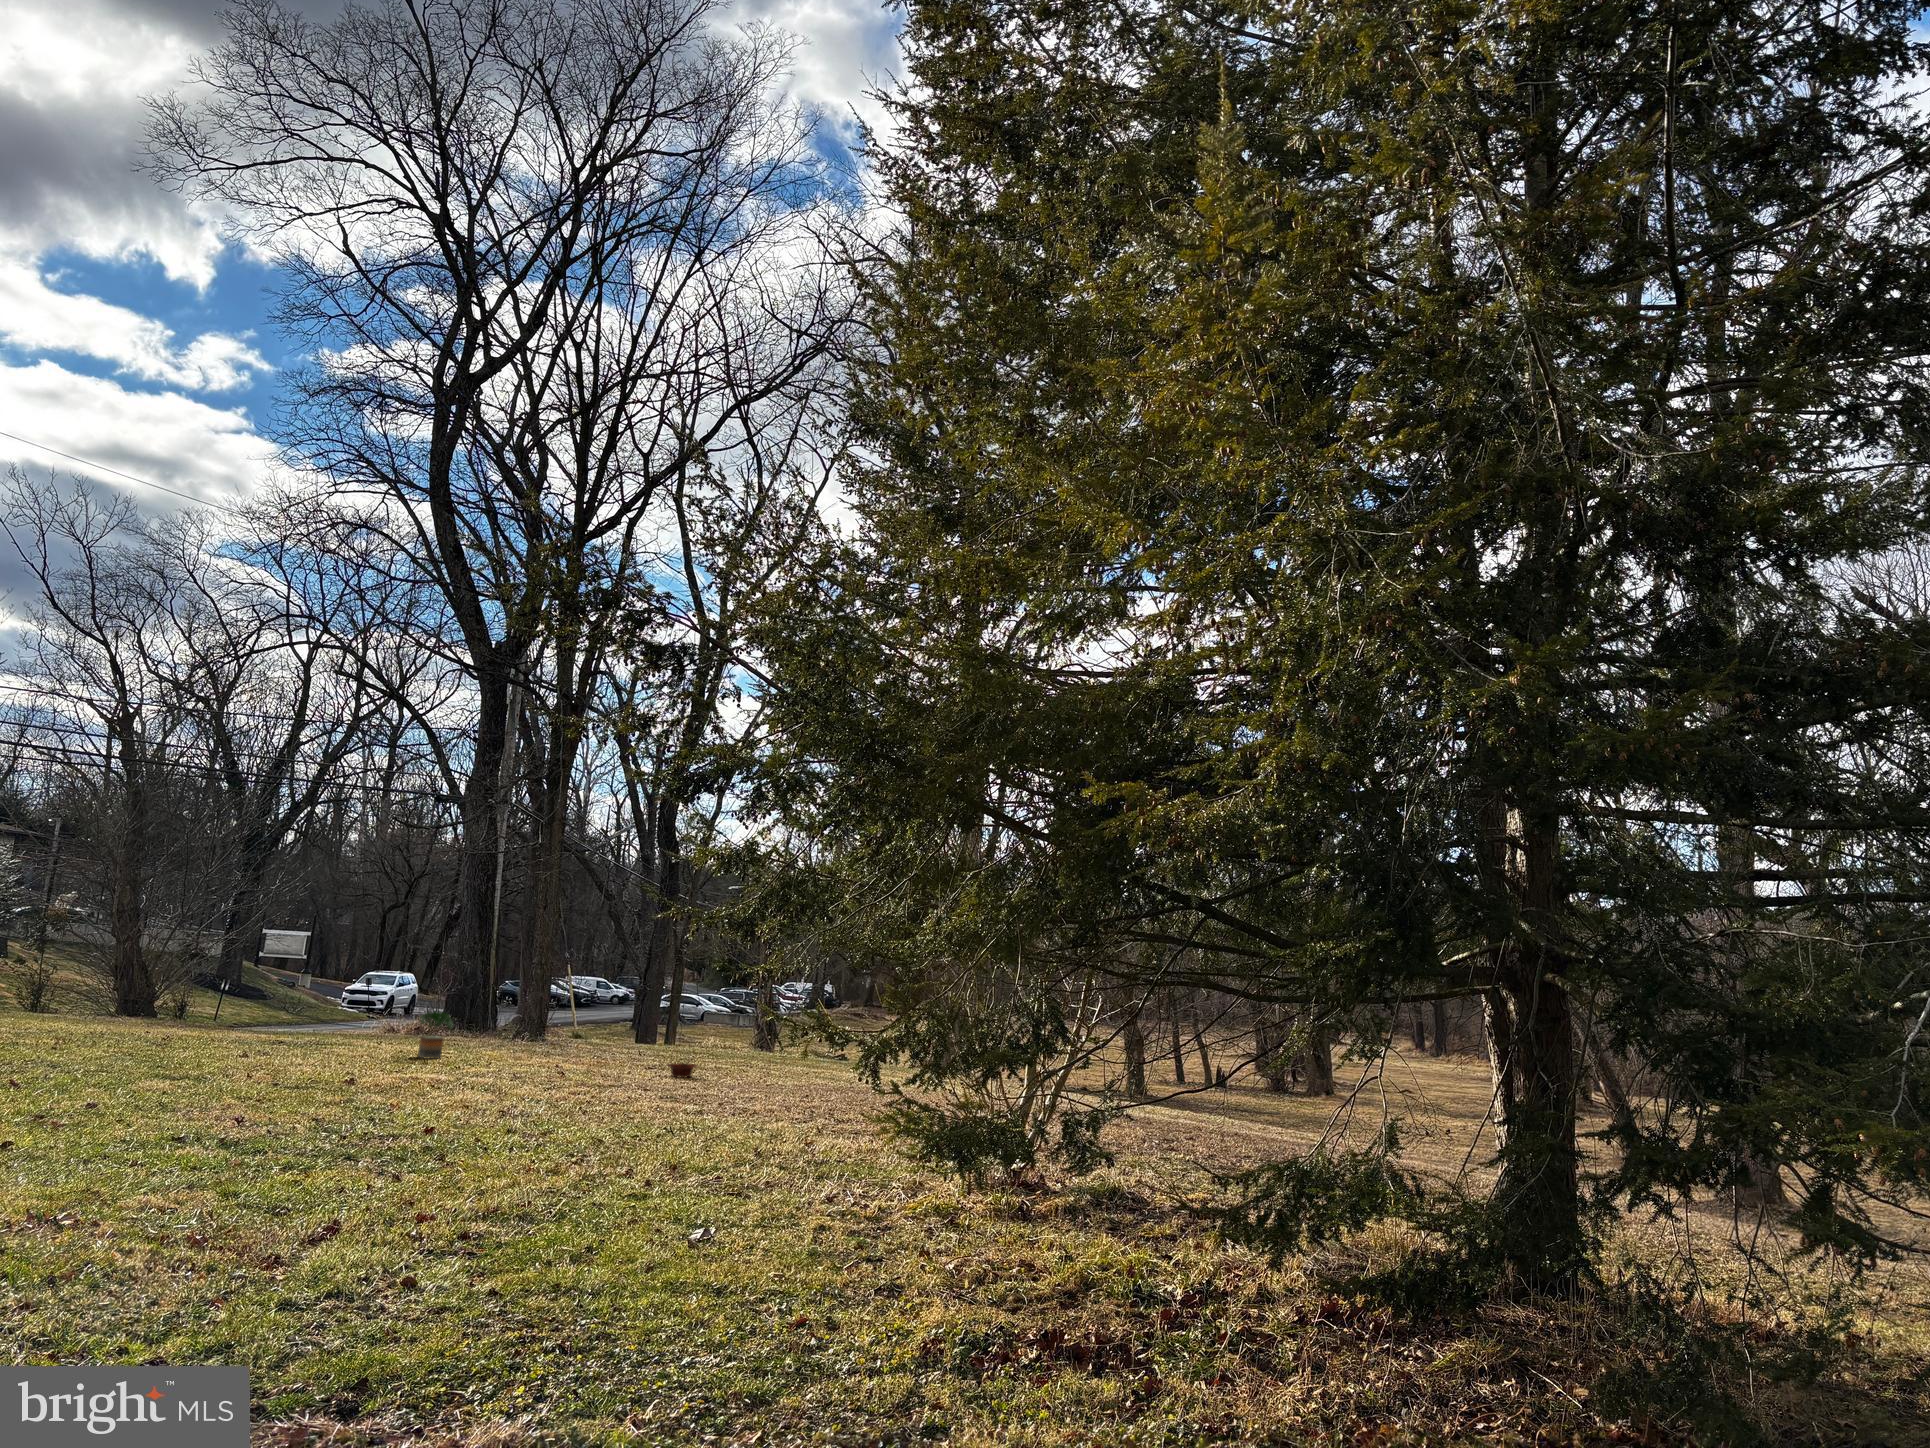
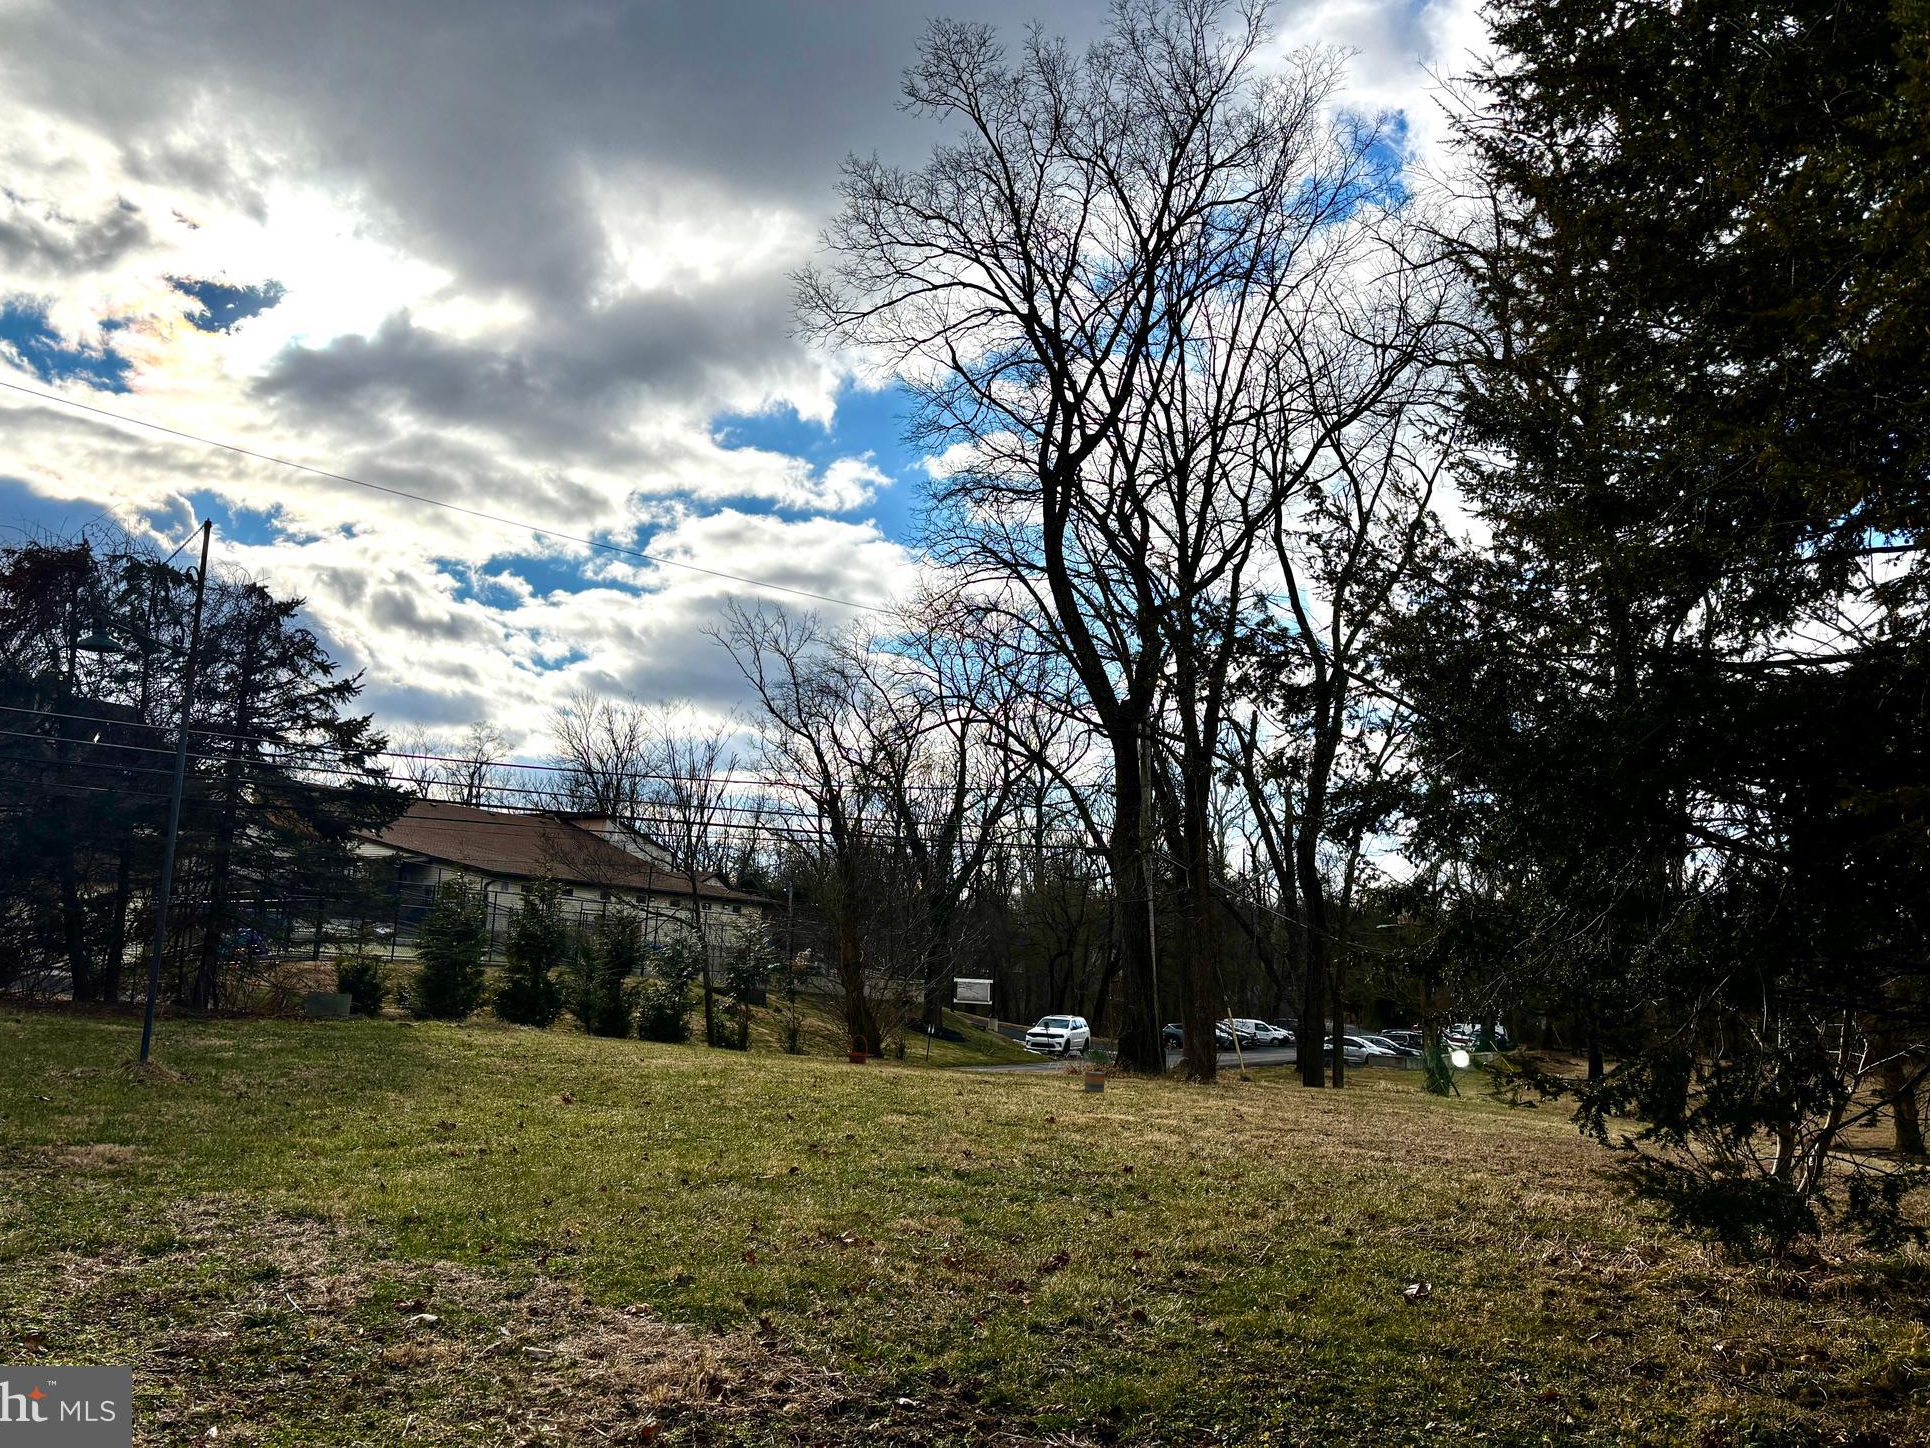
basket: present [667,1044,697,1078] -> present [845,1035,871,1064]

